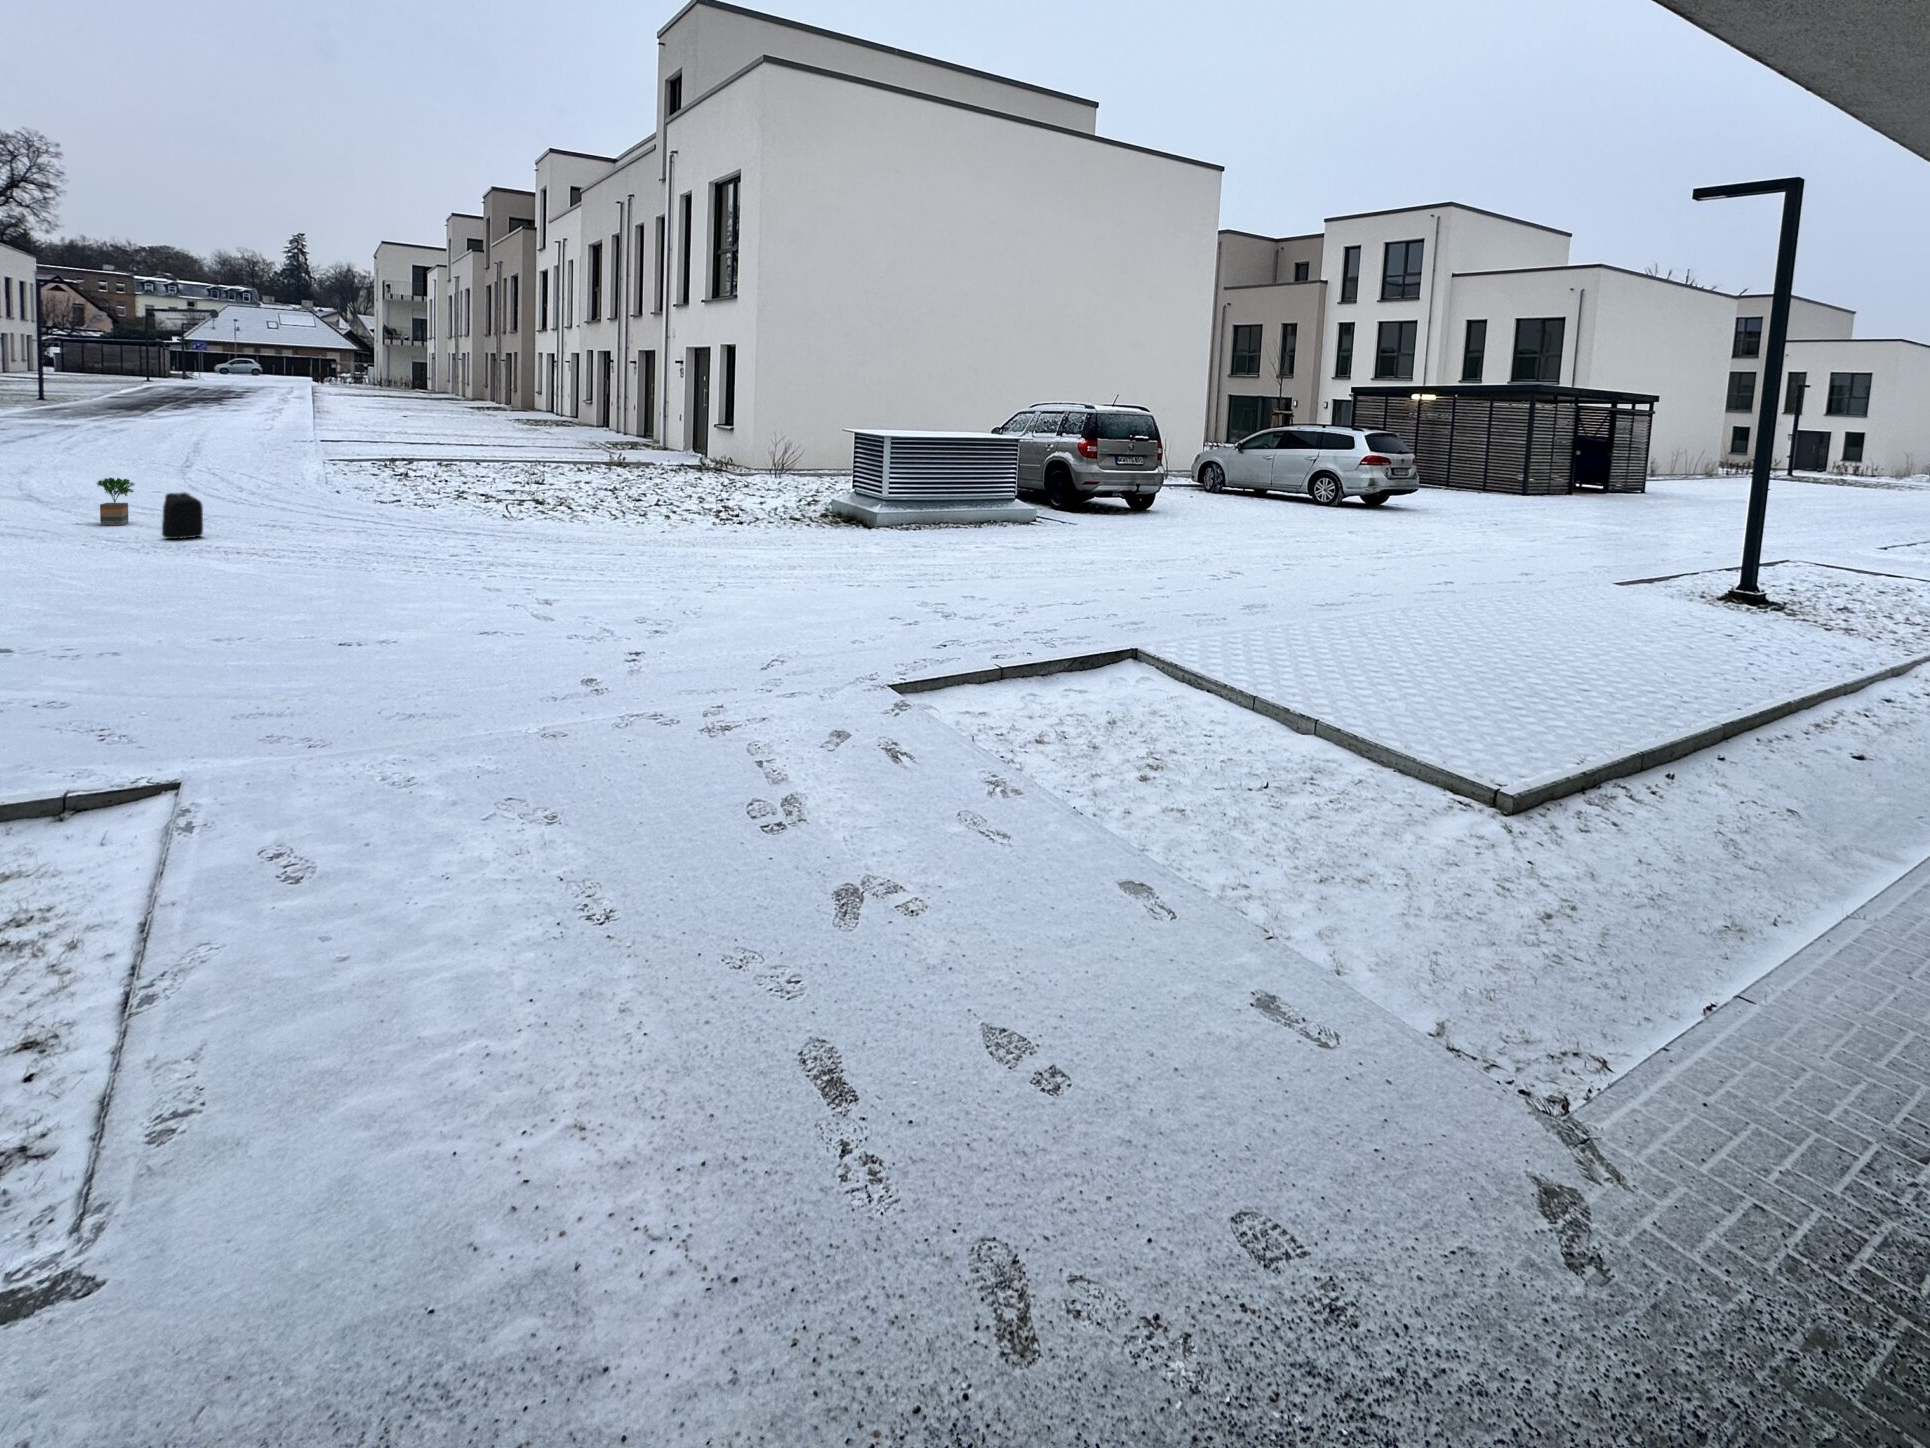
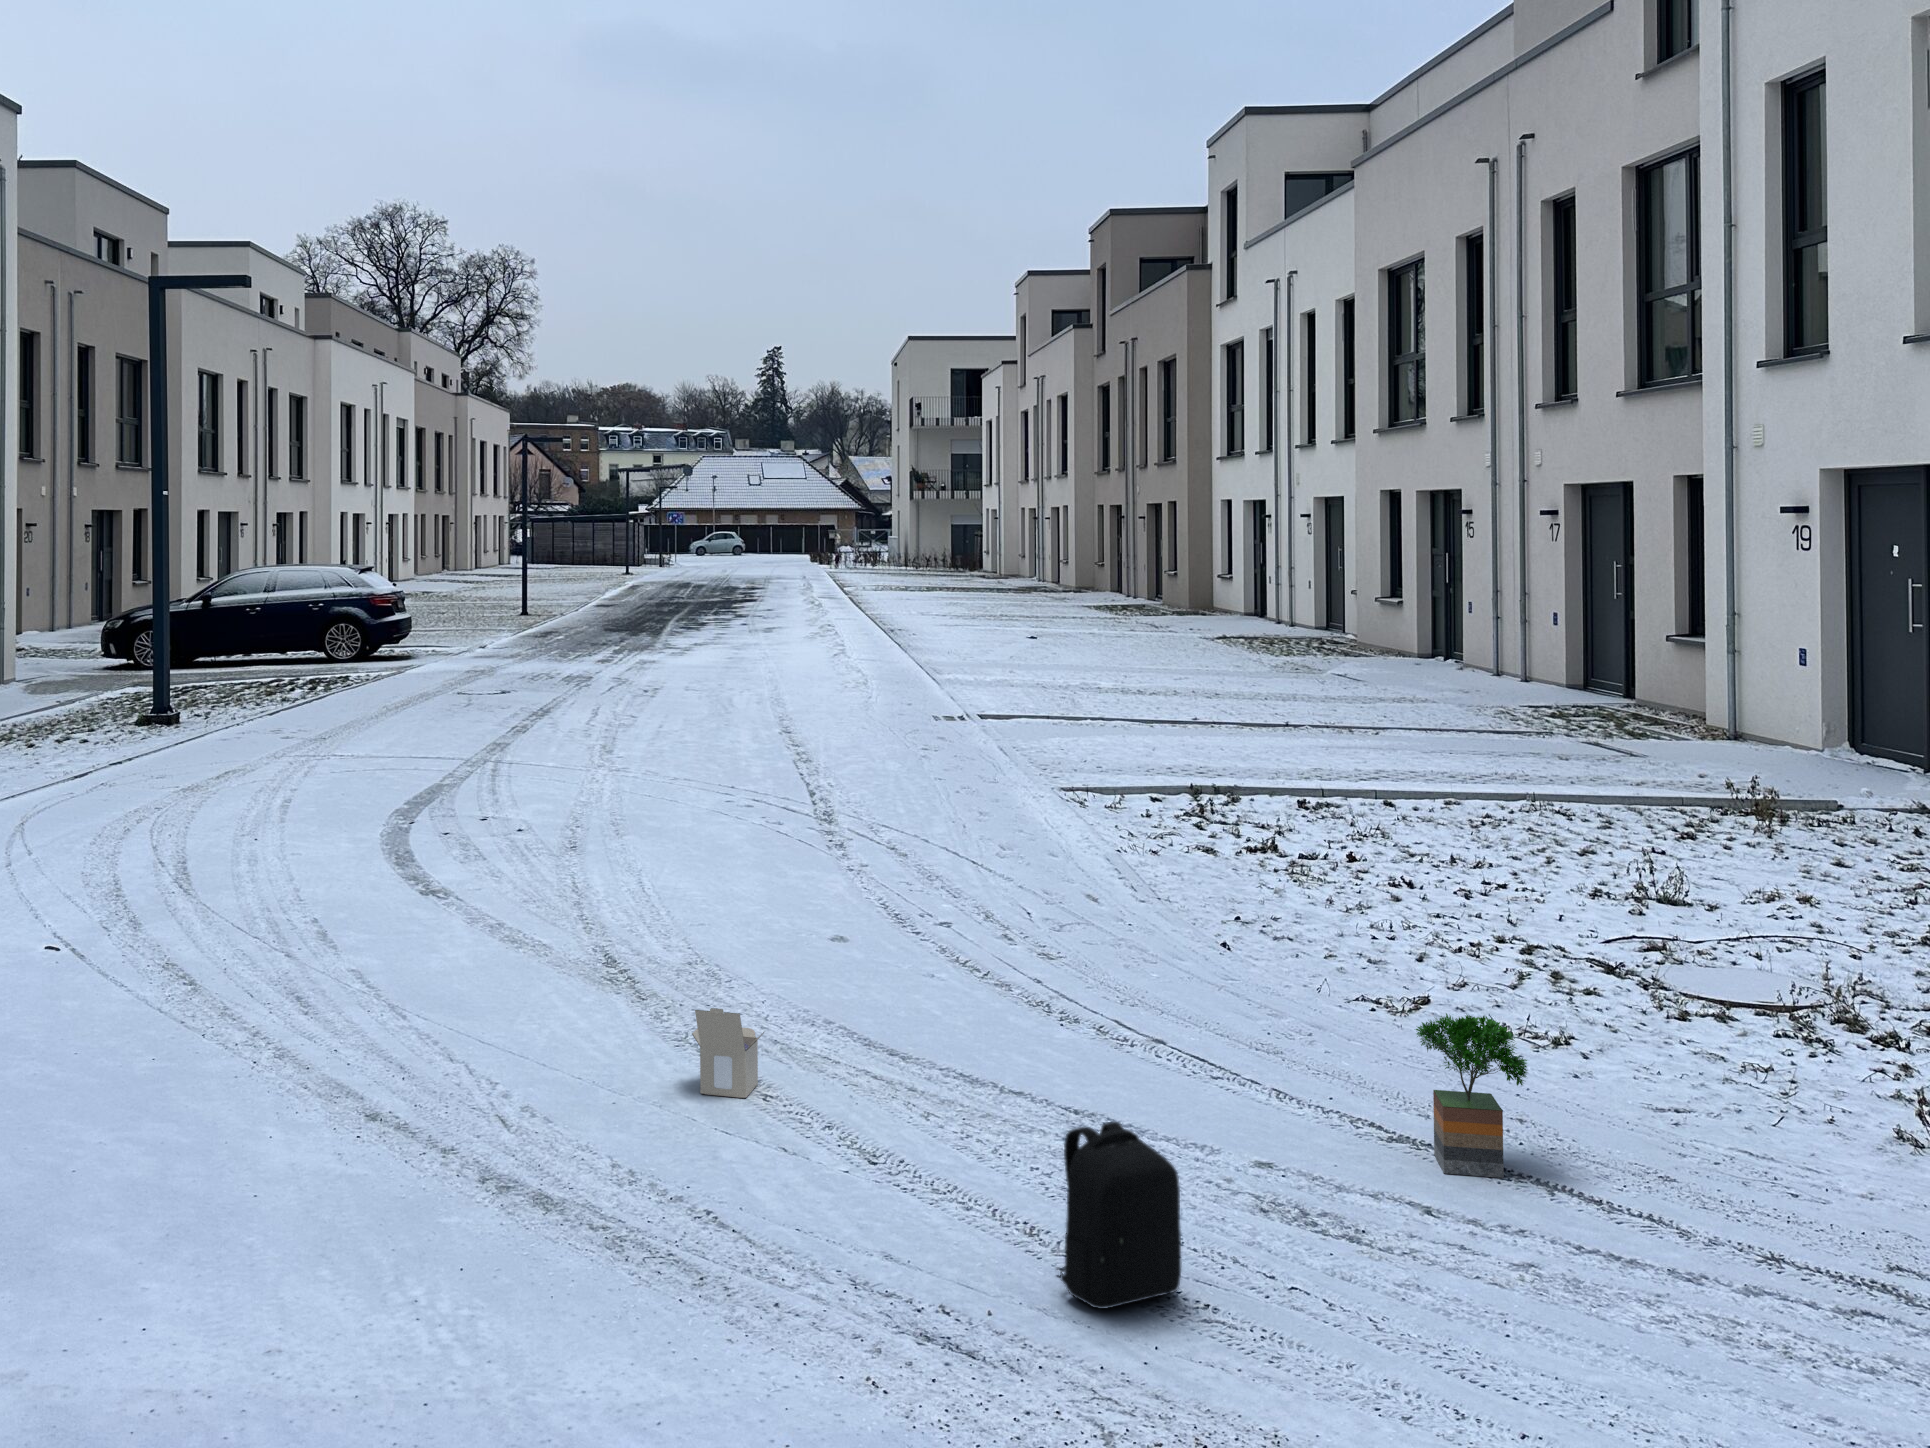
potted tree: present [97,478,134,525] -> present [1416,1013,1527,1178]
cardboard box: none [45,488,81,520] -> present [692,1008,764,1098]

